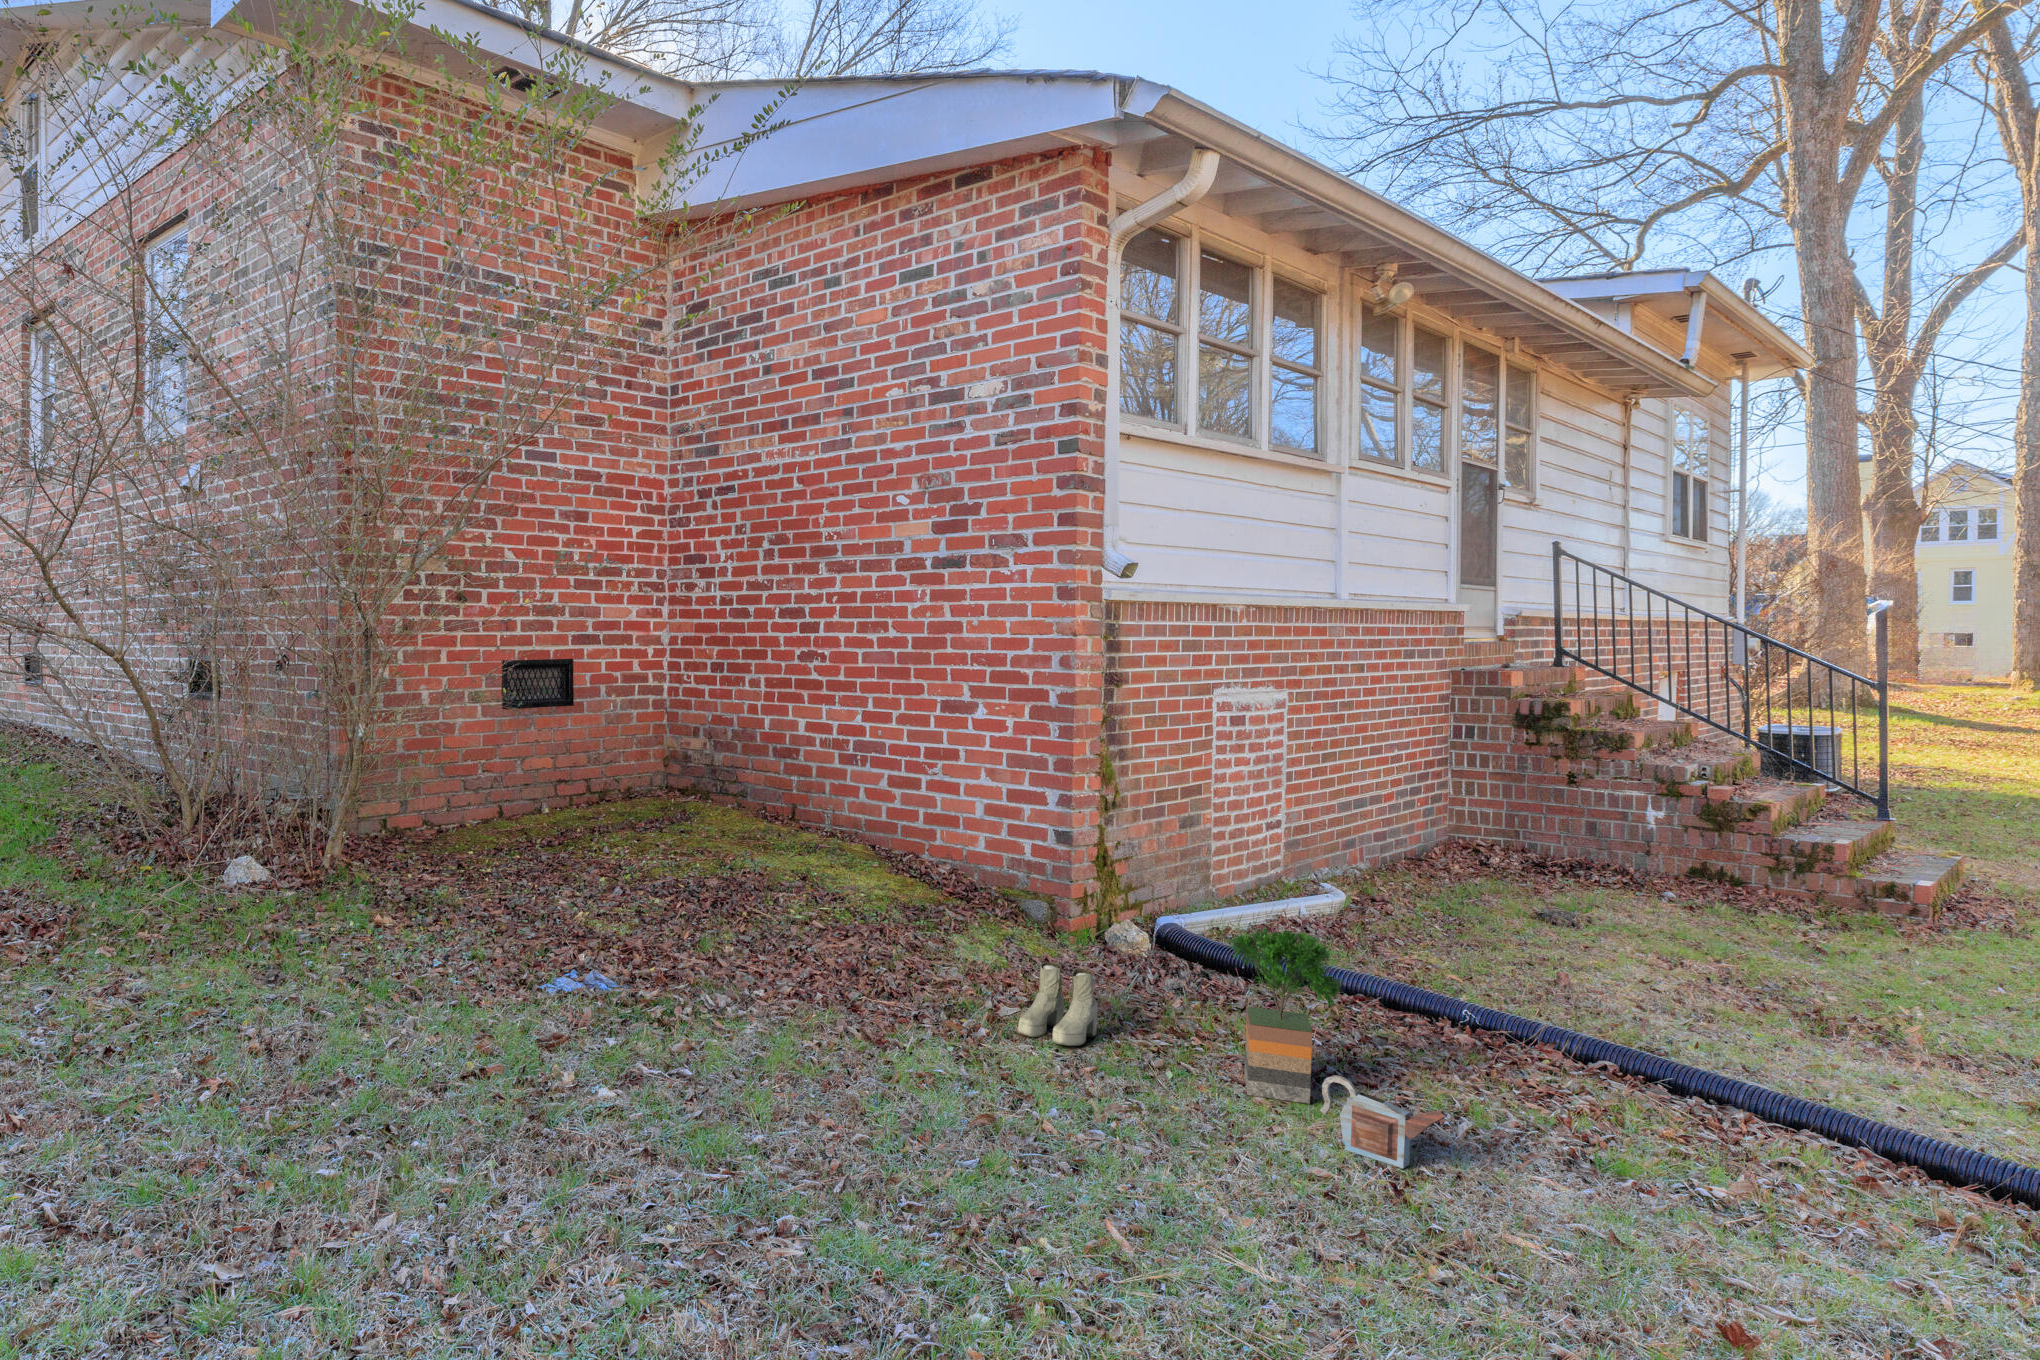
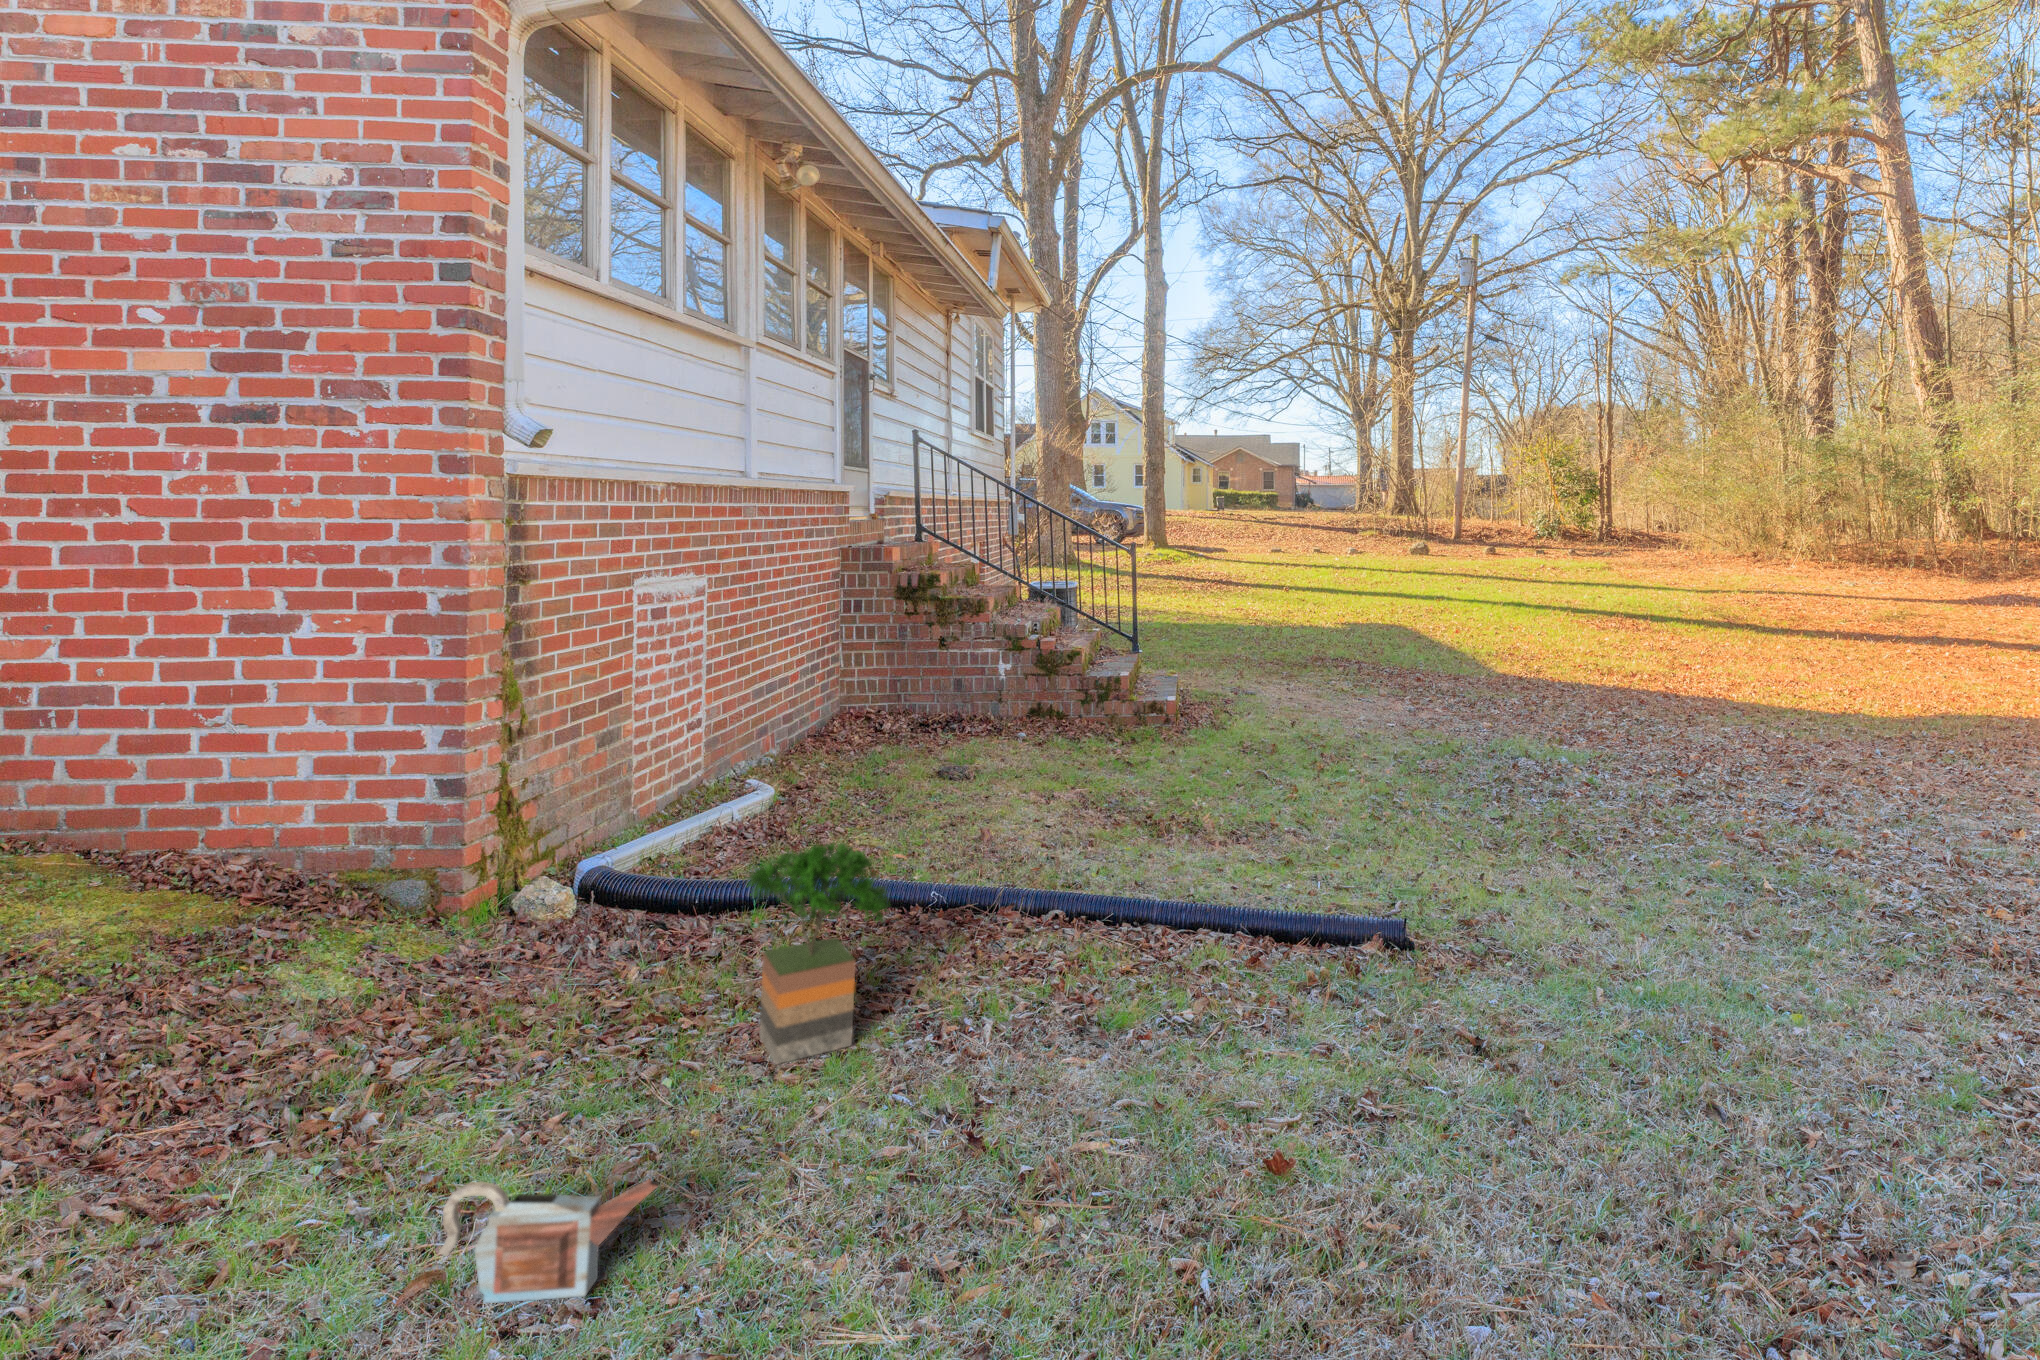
boots: present [1018,962,1098,1046] -> none [406,973,543,1108]
watering can: present [1320,1075,1447,1168] -> present [439,1179,660,1303]

